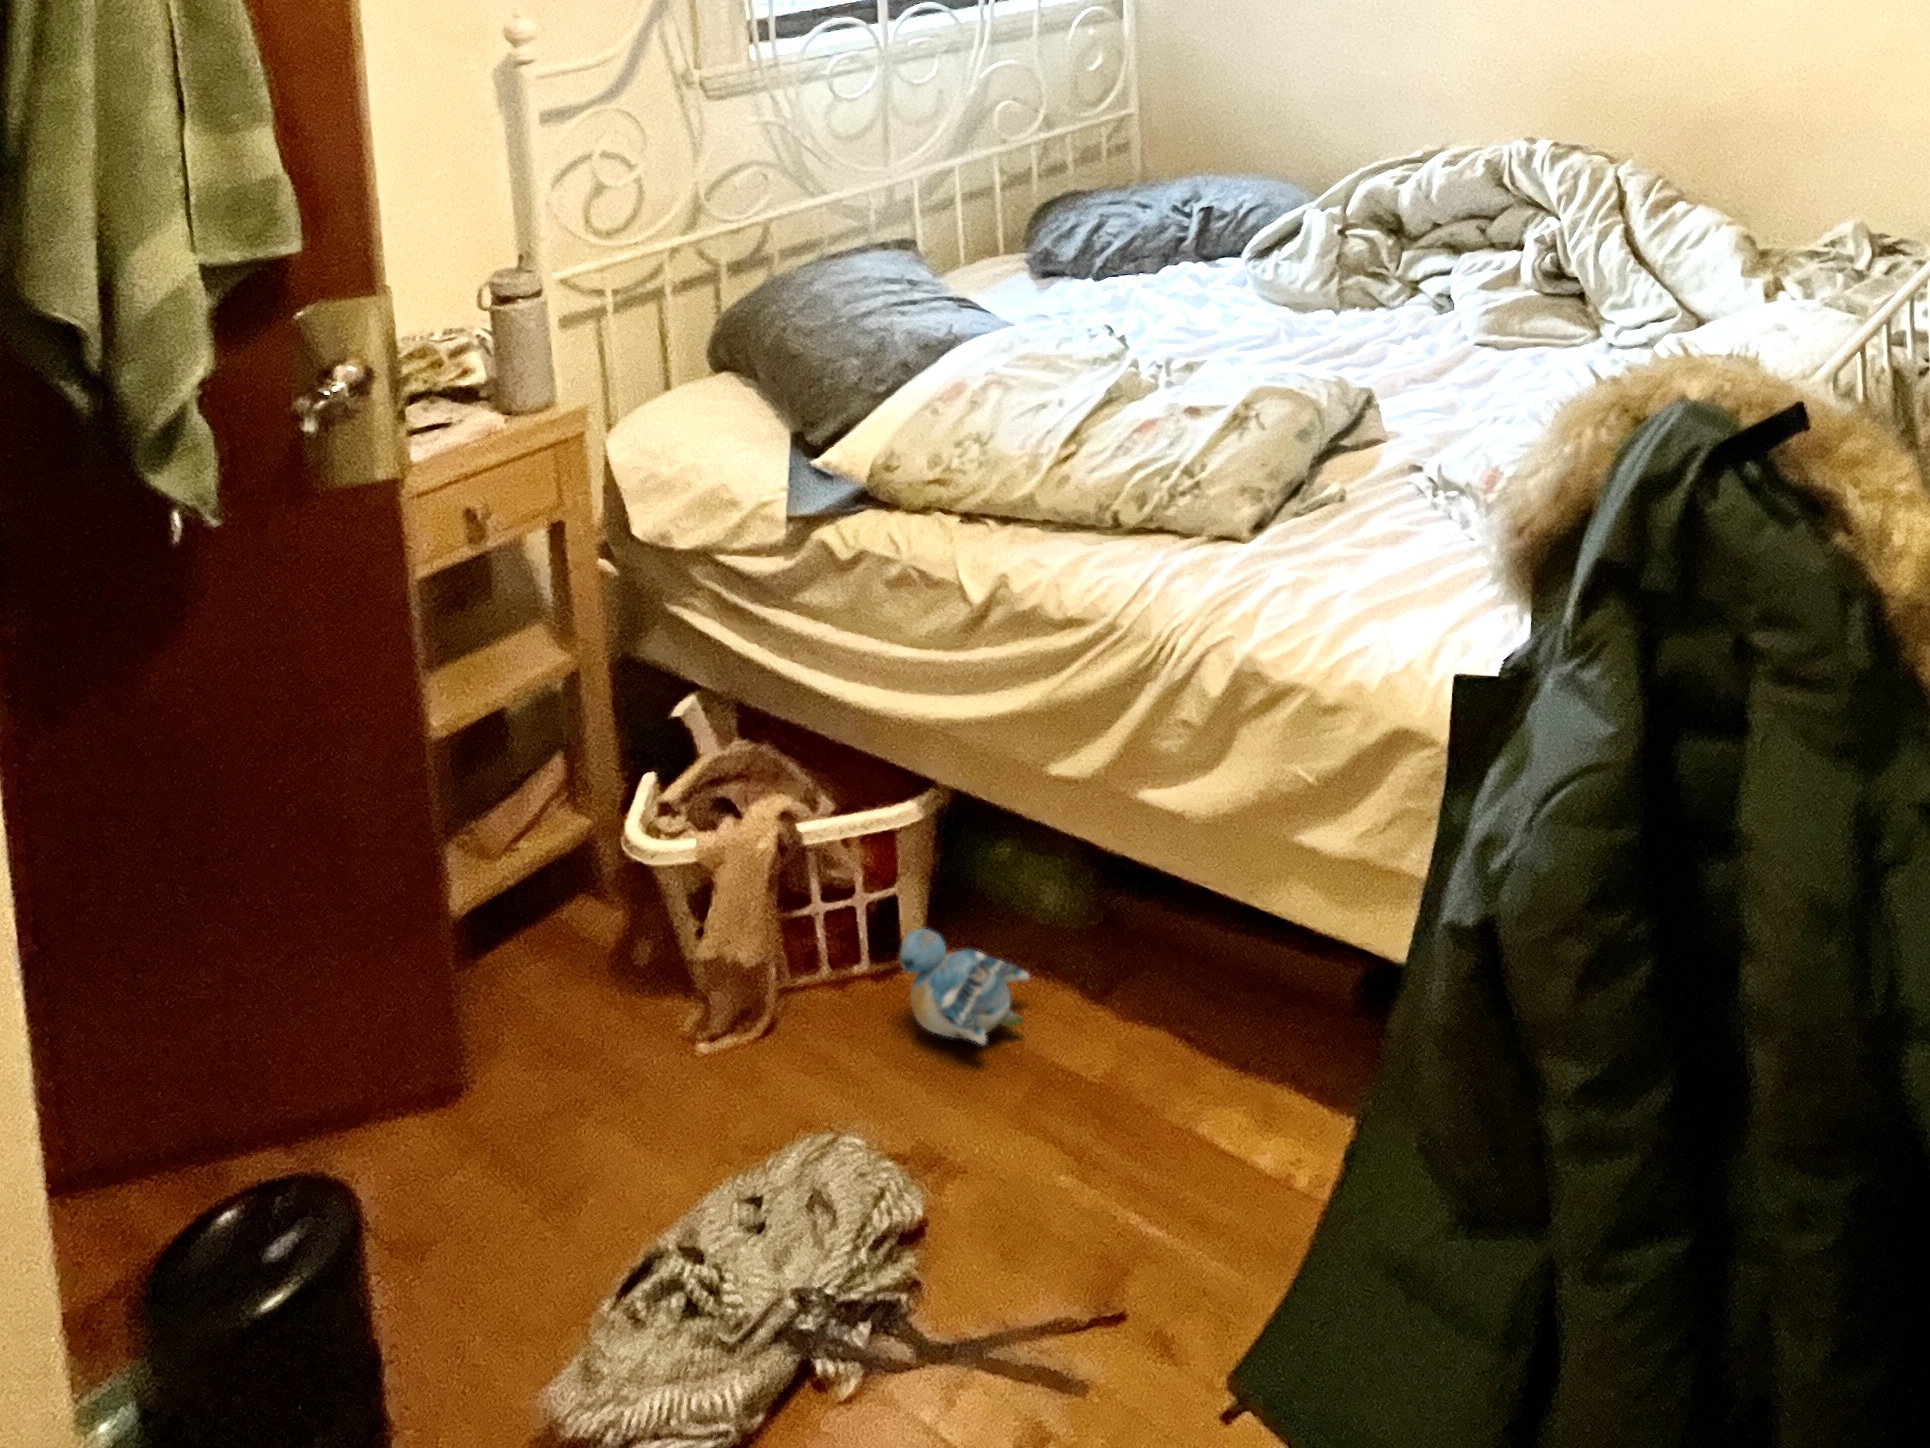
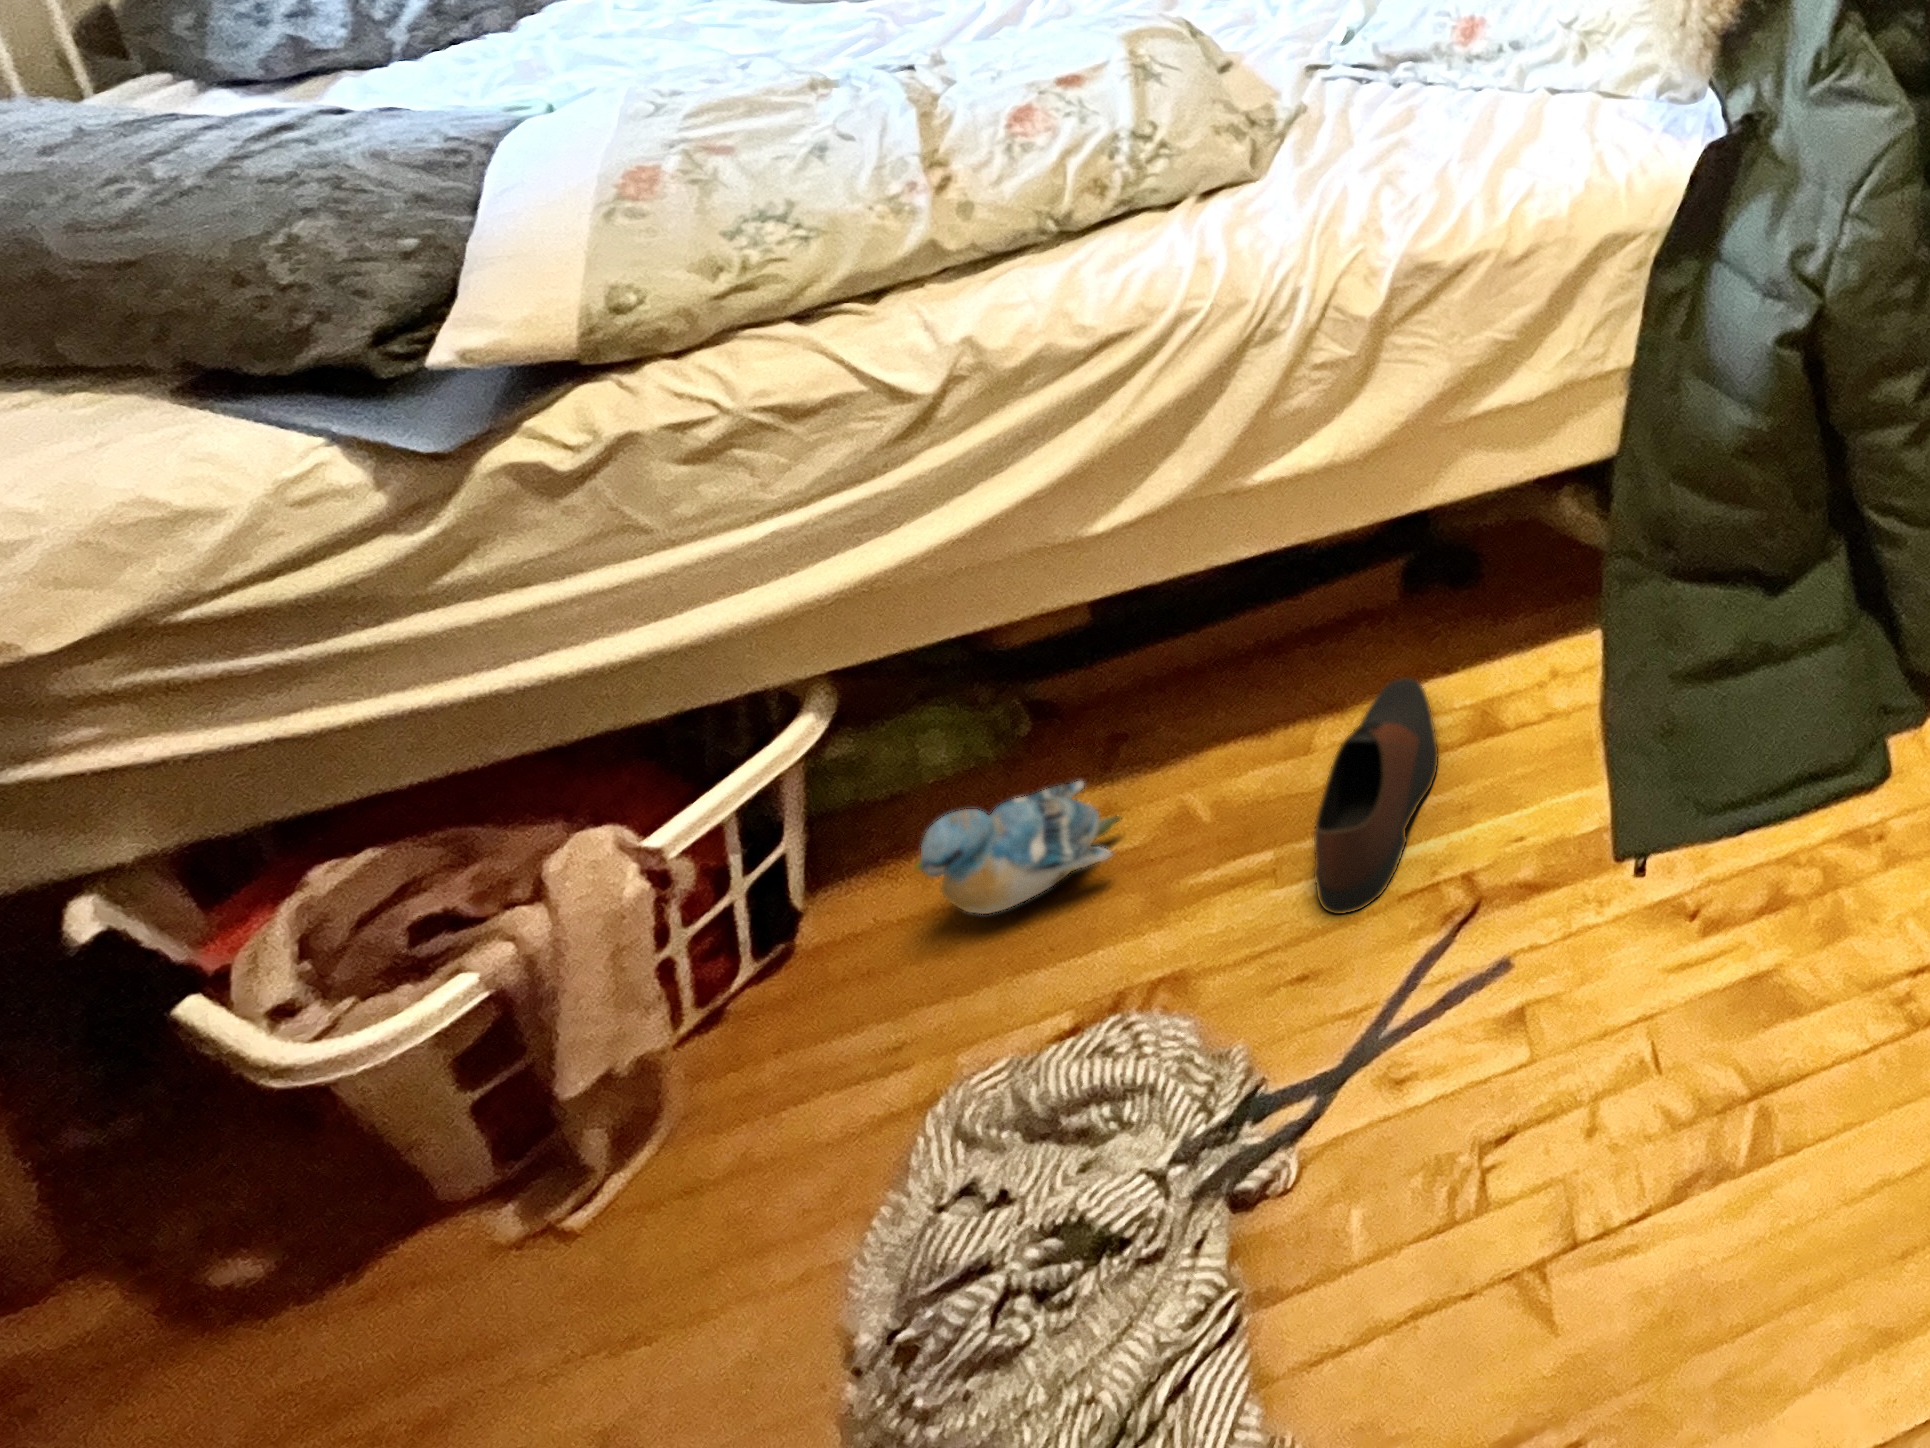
shoe: none [1015,1063,1243,1236] -> present [1314,678,1438,914]

